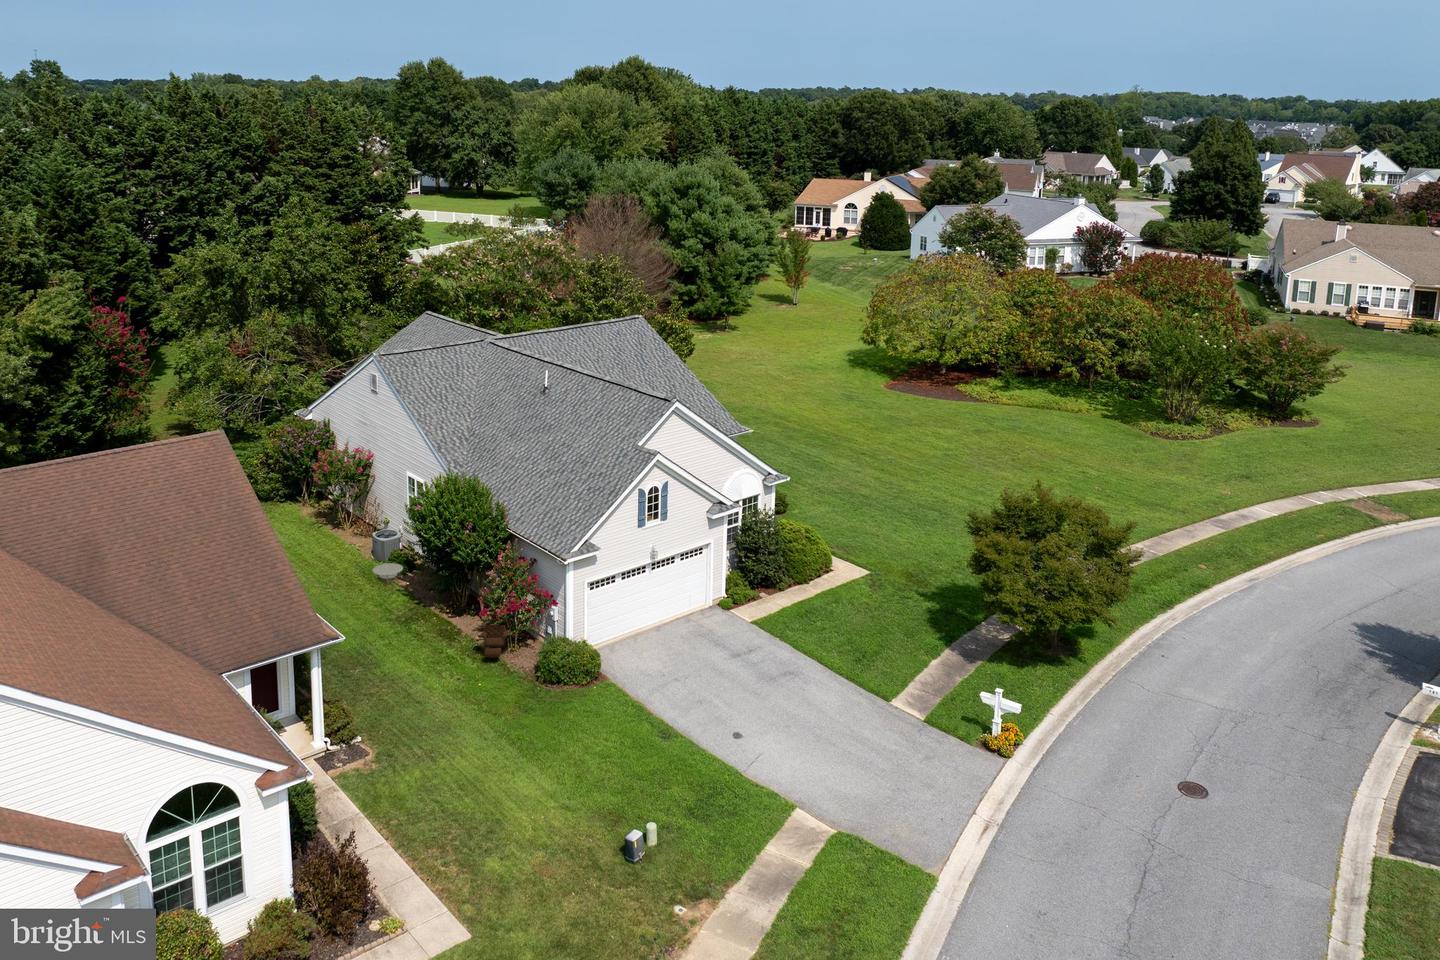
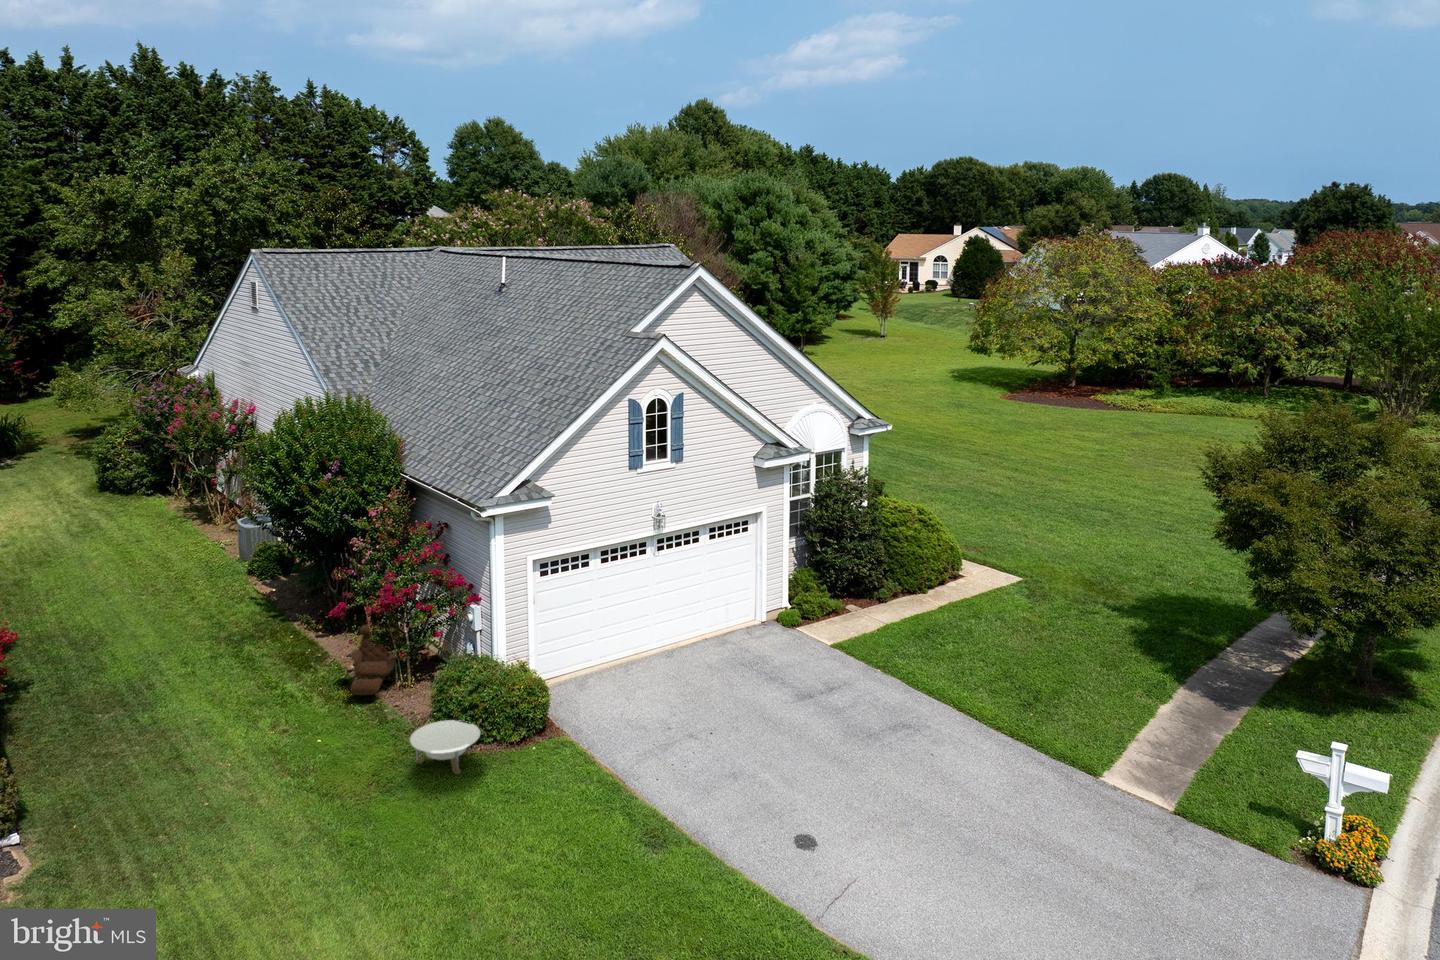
round table: present [372,563,403,585] -> present [410,720,480,774]

